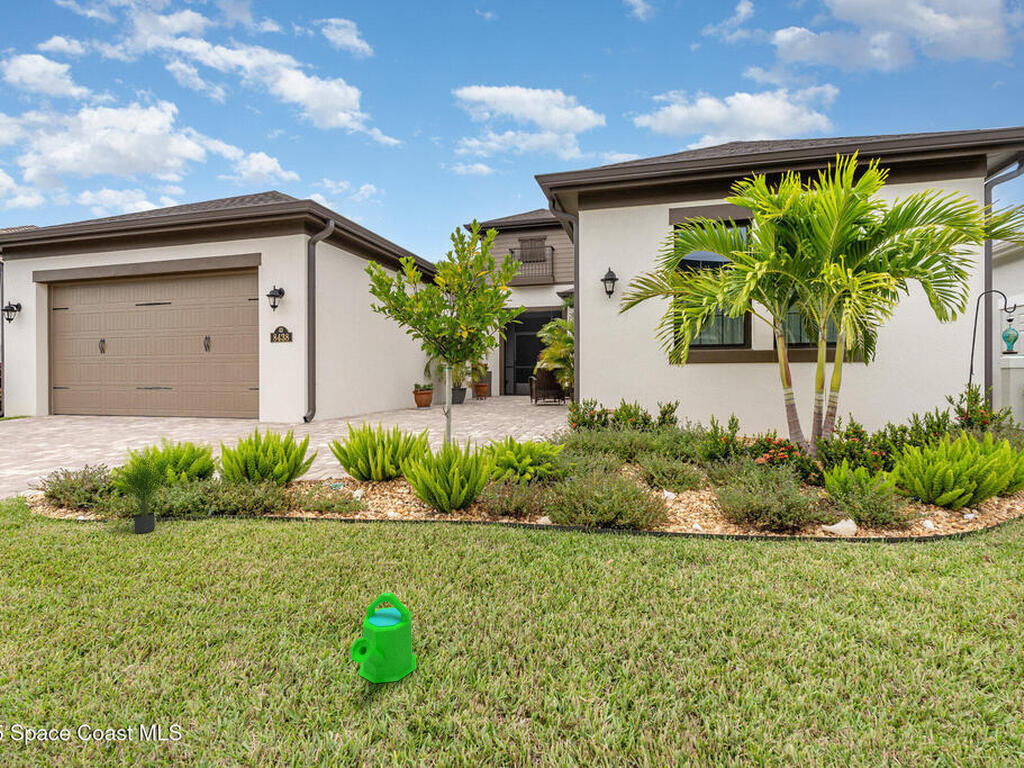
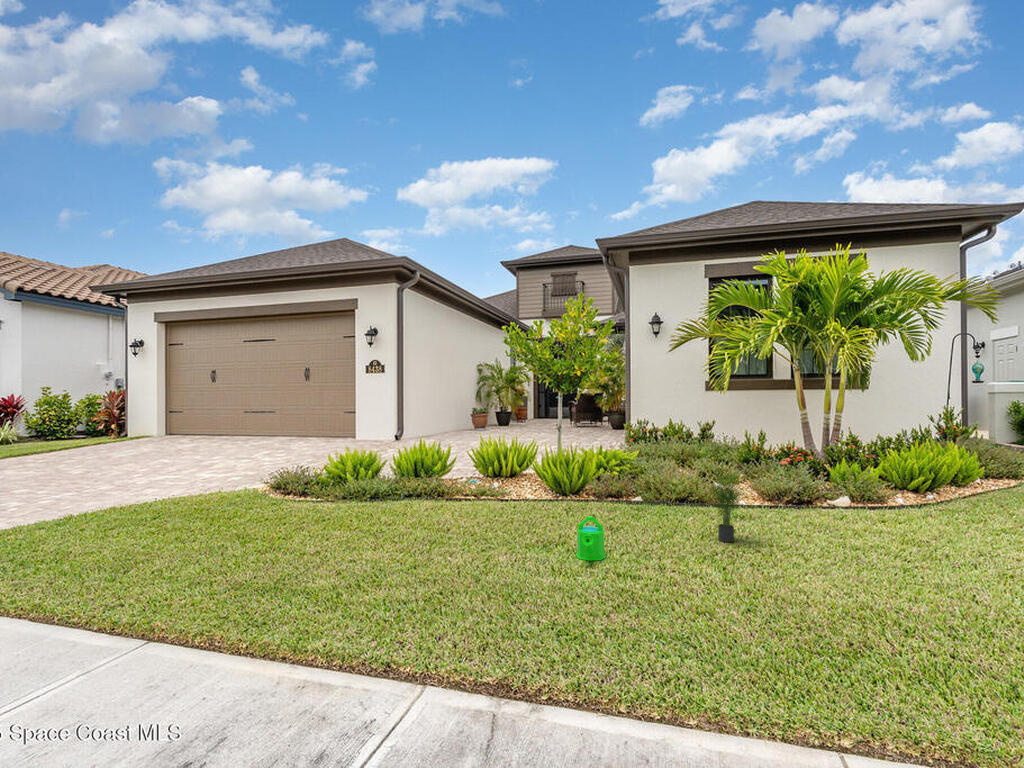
potted plant: present [116,454,167,534] -> present [701,474,741,542]

